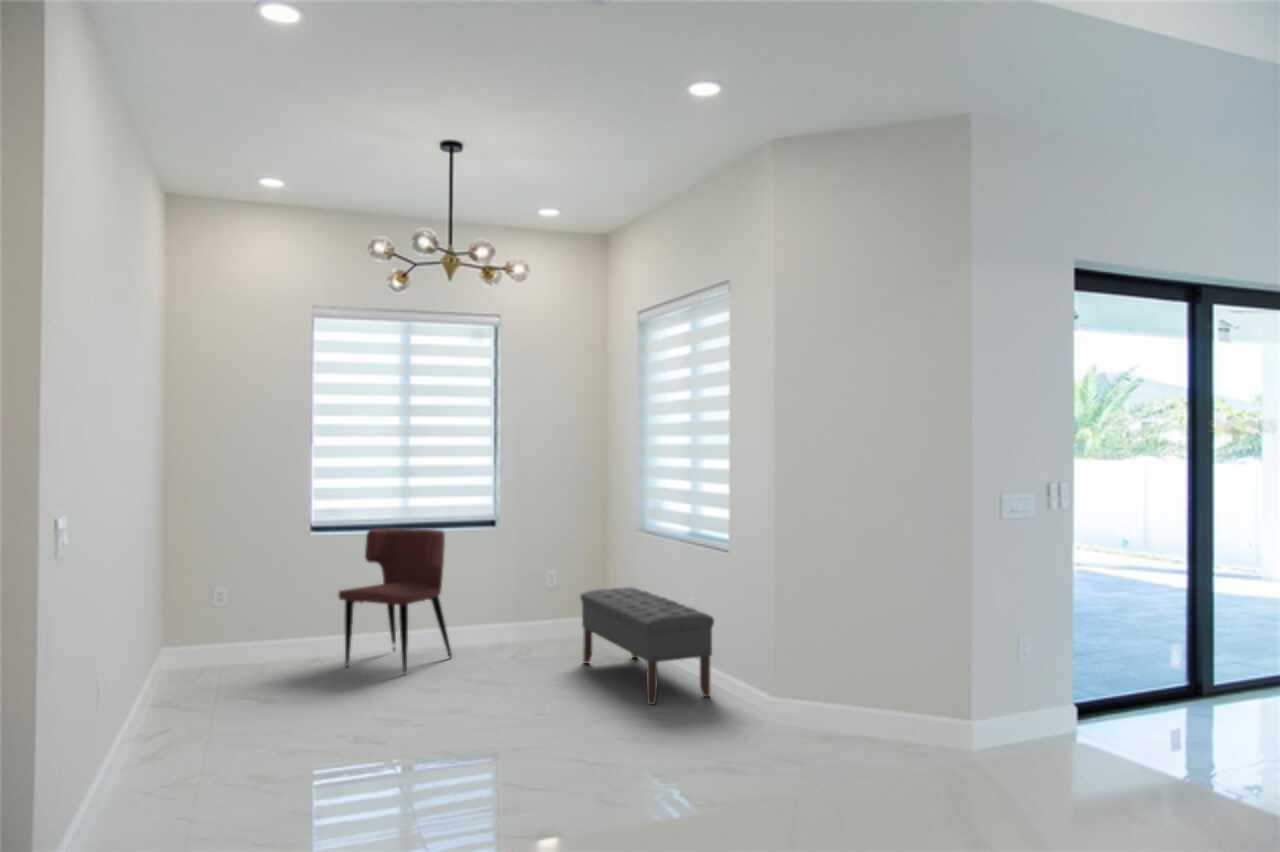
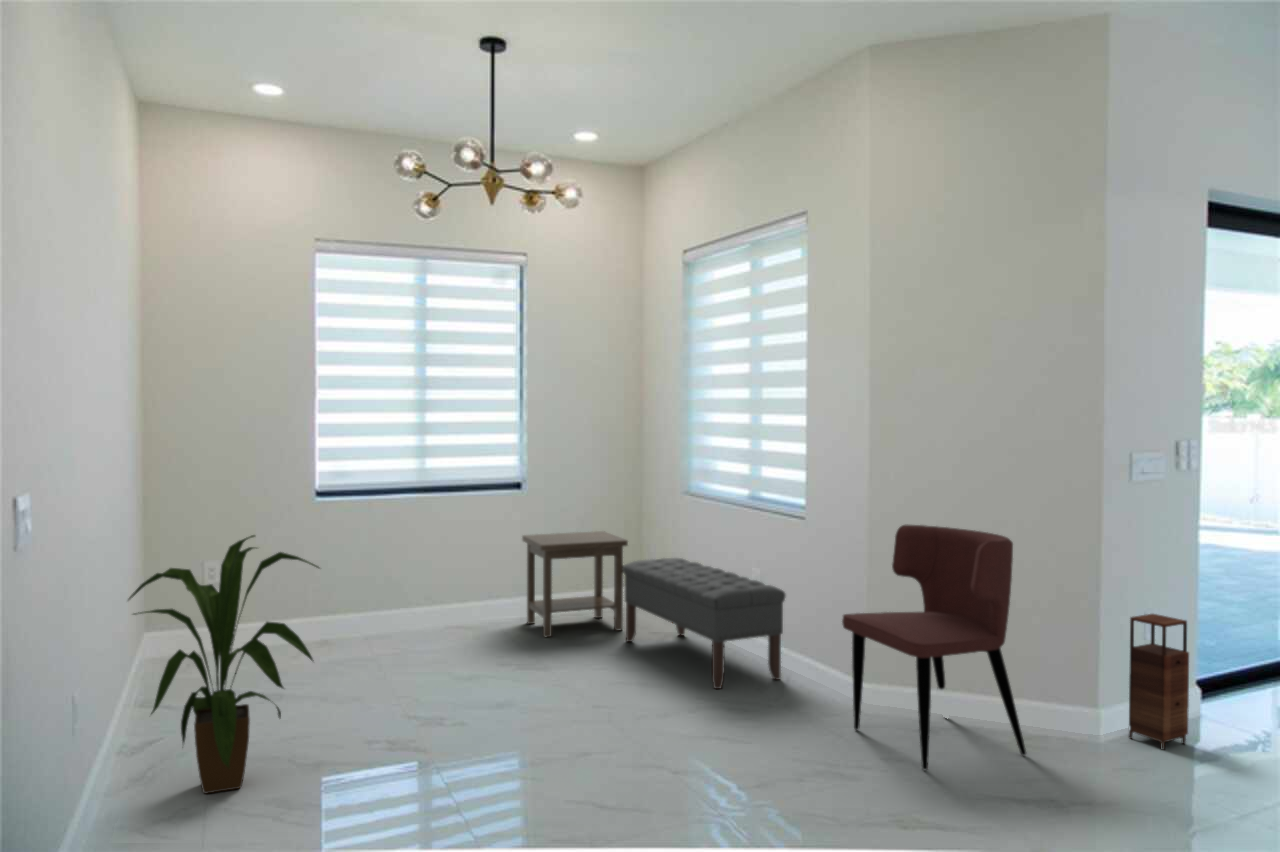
dining chair: present [338,528,452,674] -> present [842,525,1026,770]
side table: none [496,563,588,659] -> present [522,531,628,637]
house plant: none [125,567,289,788] -> present [128,535,319,793]
storage cabinet: none [1001,637,1053,759] -> present [1129,614,1189,750]

